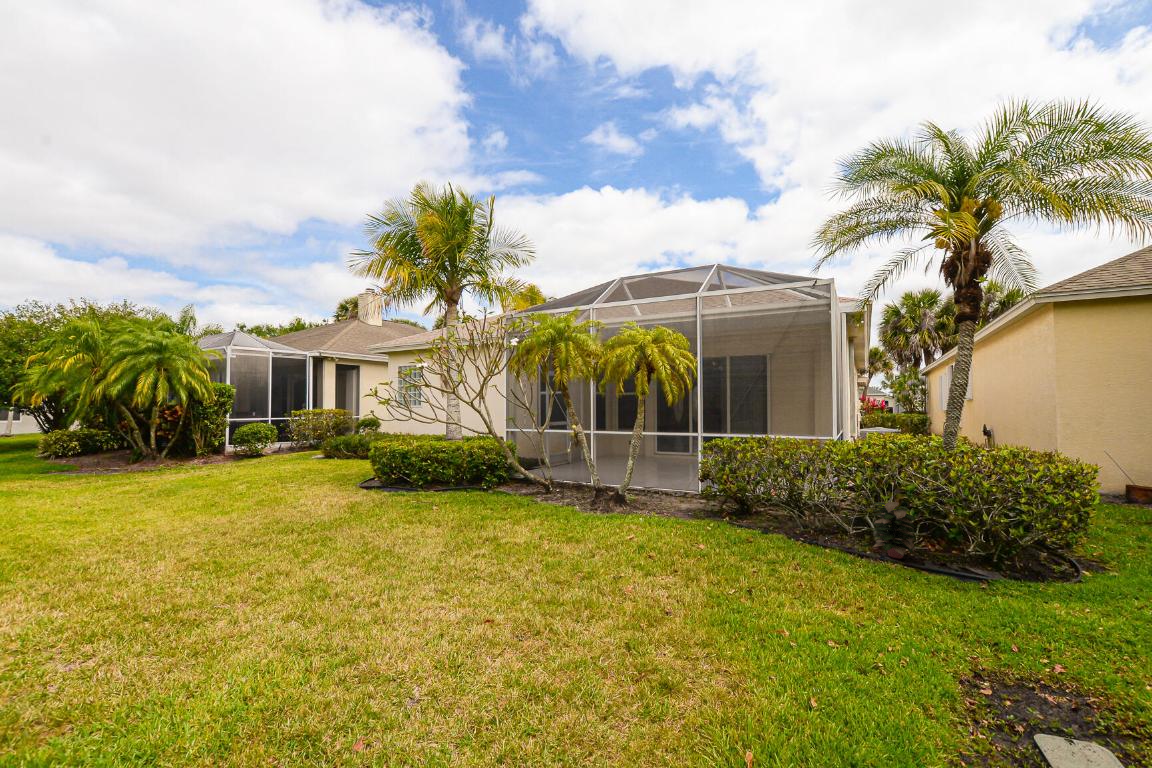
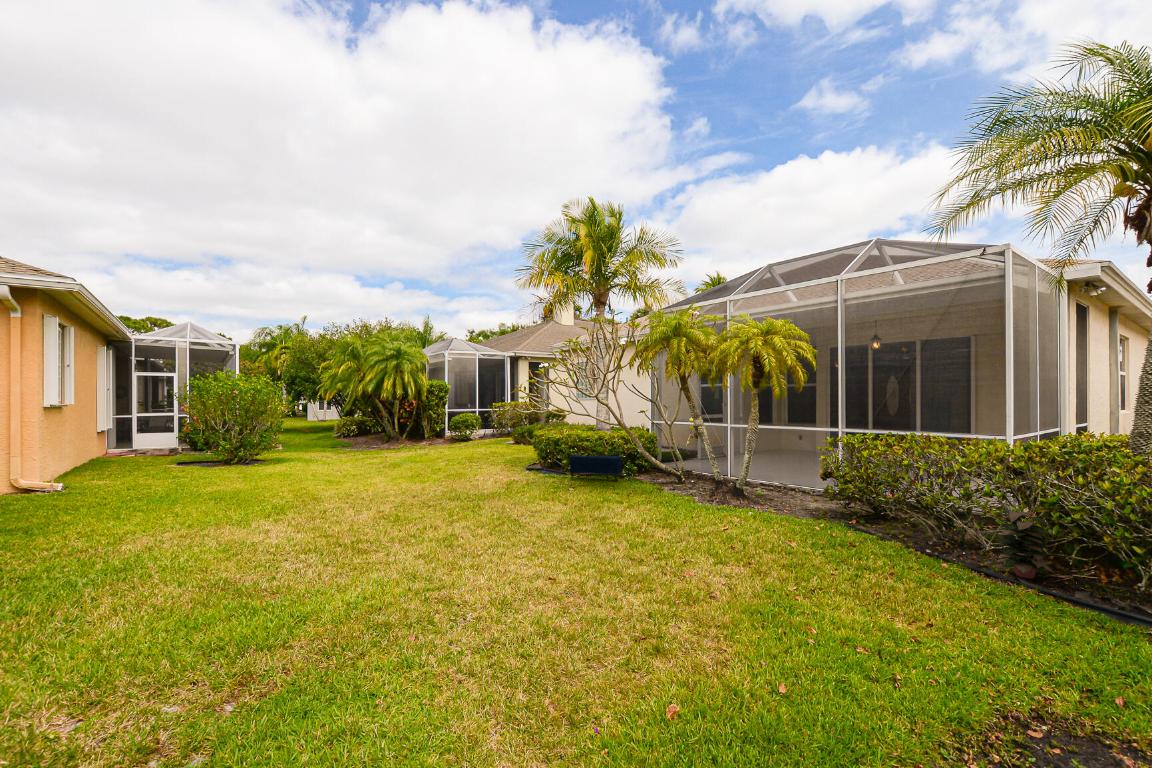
bench: none [426,466,485,497] -> present [570,455,623,482]

